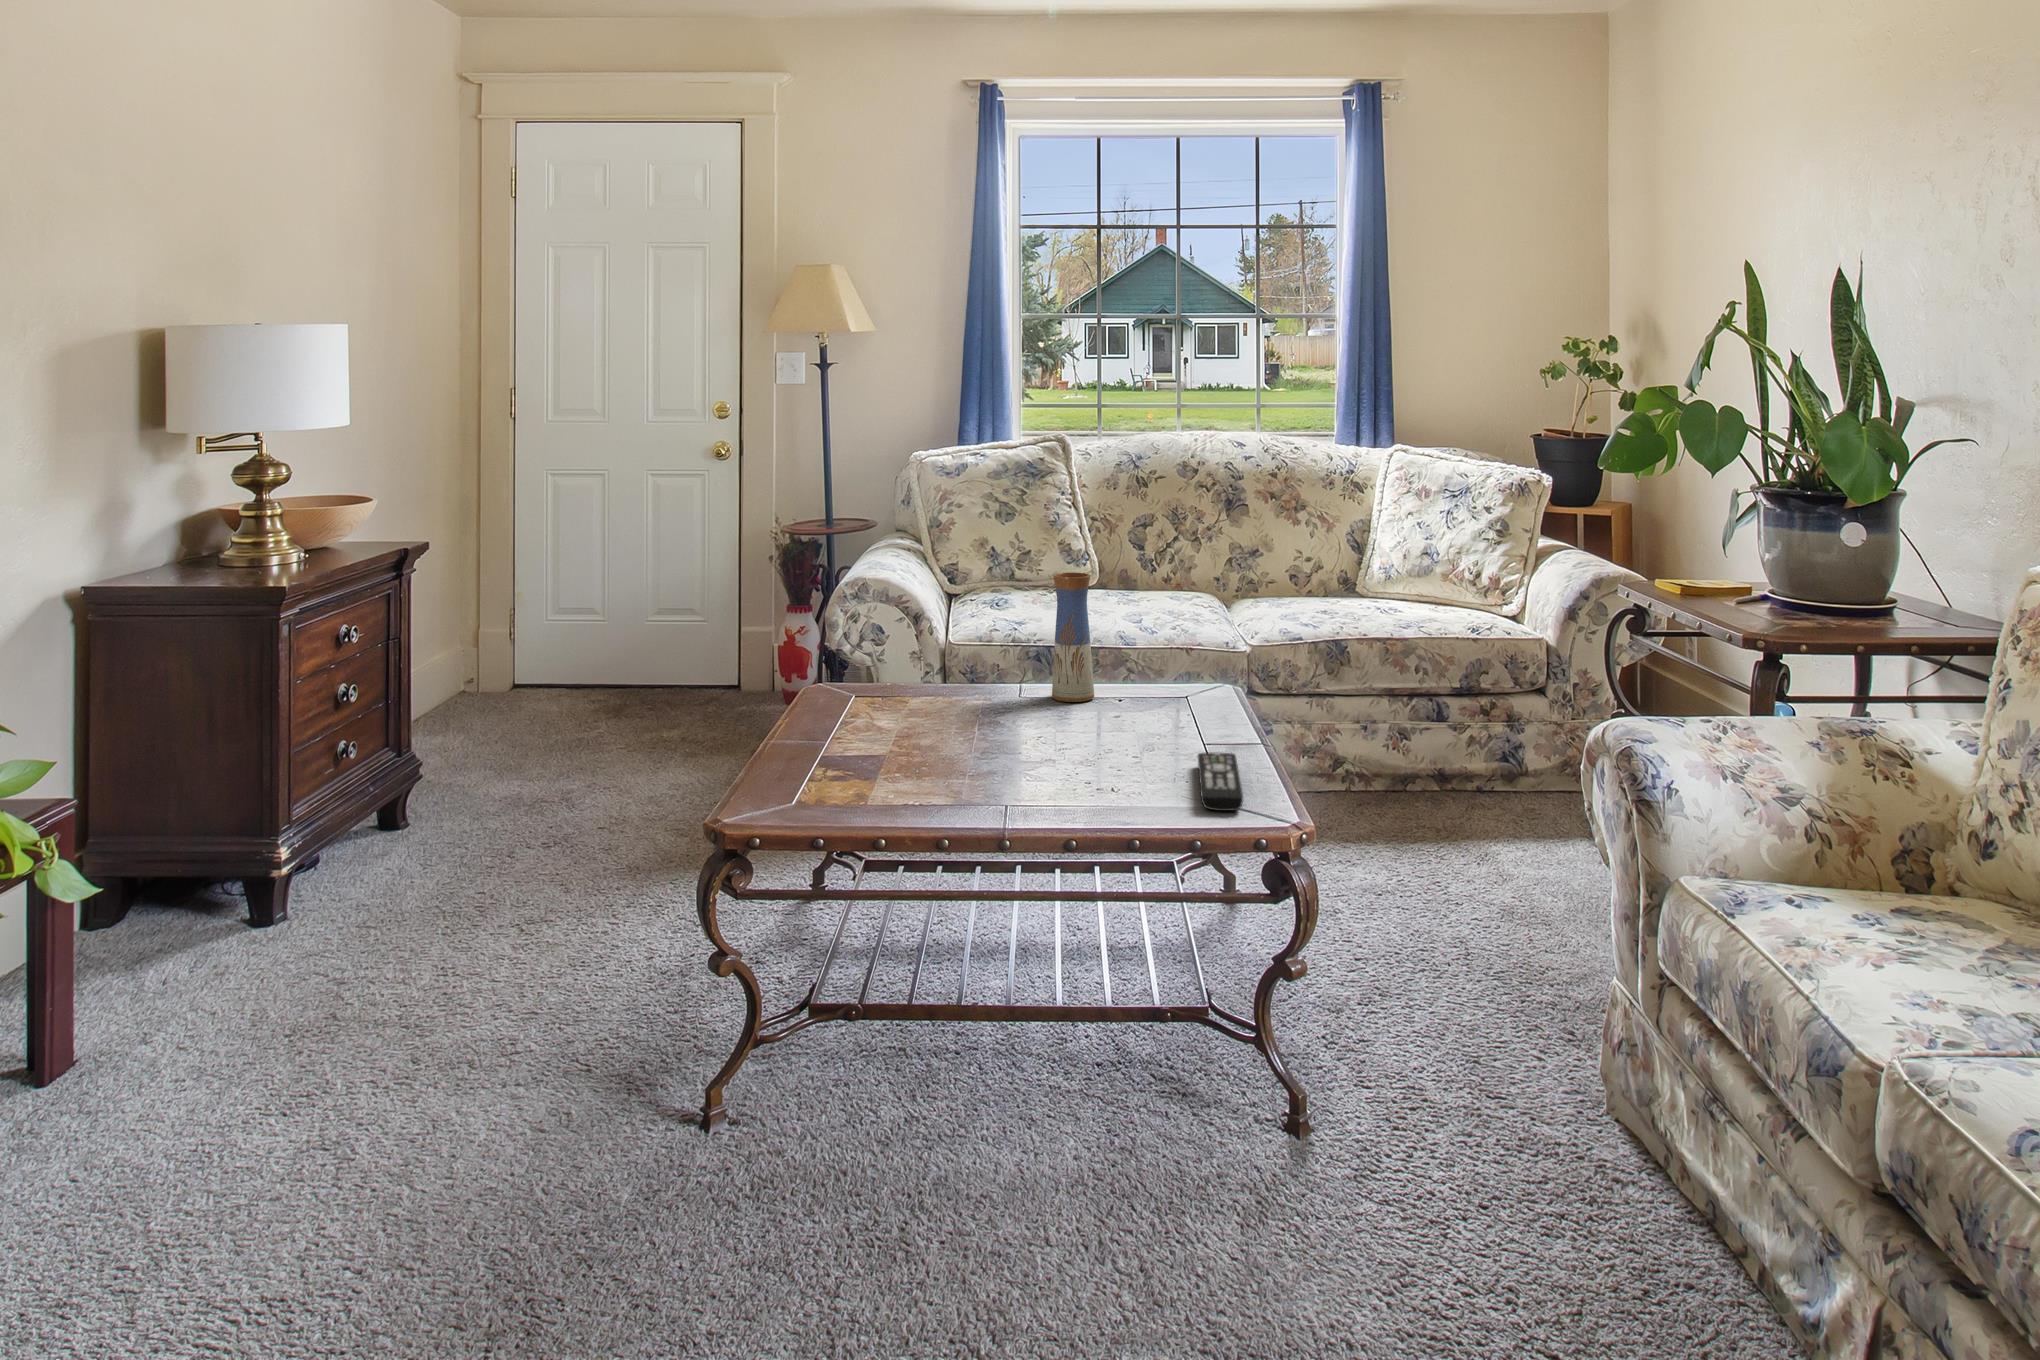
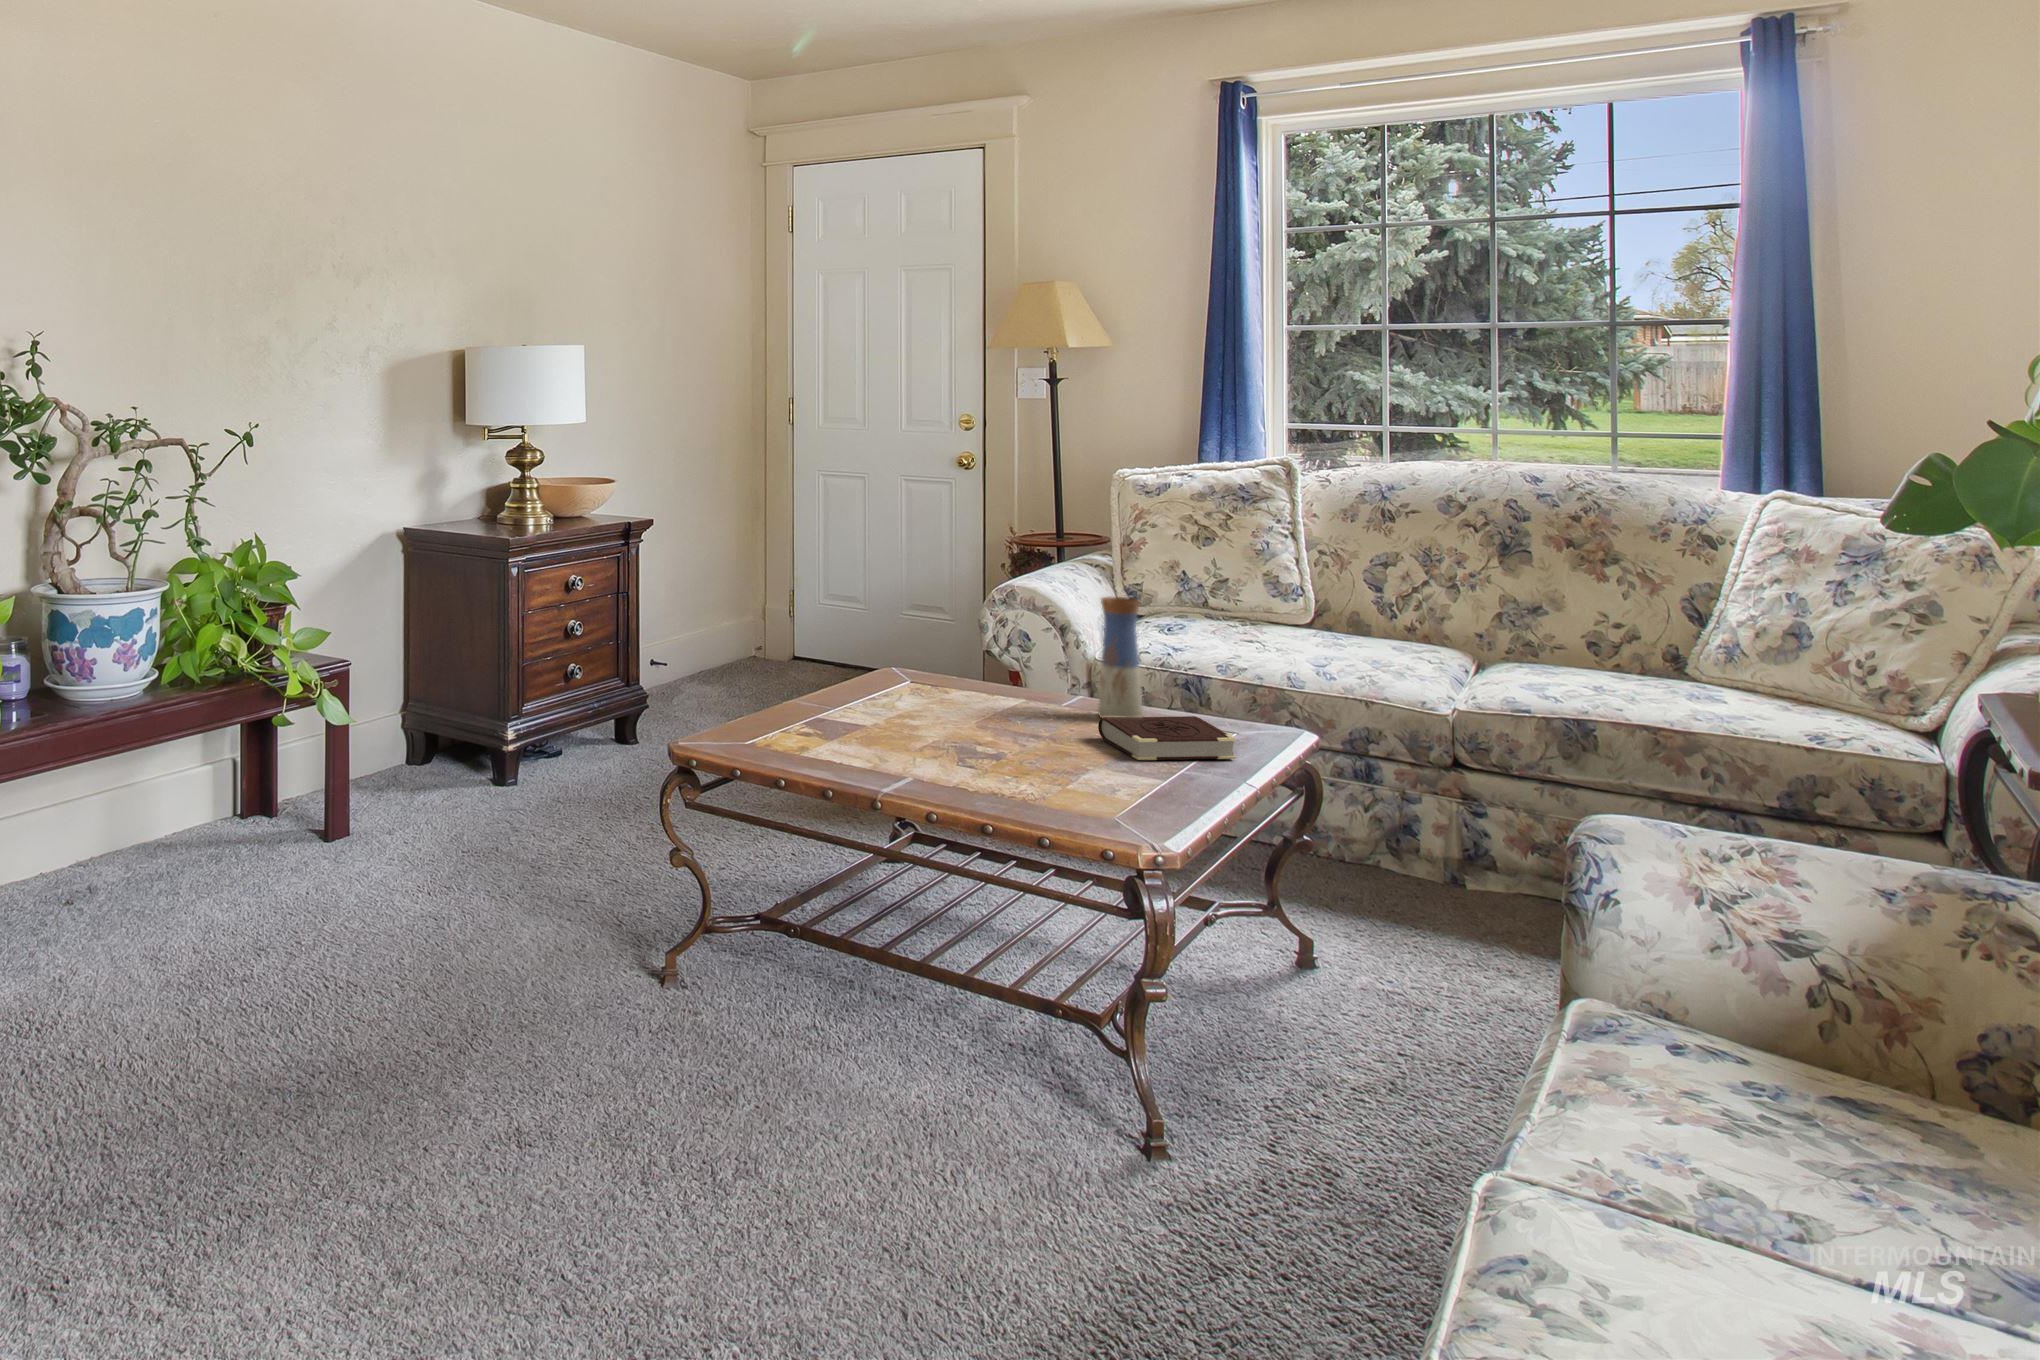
book: none [1083,684,1213,738] -> present [1098,716,1237,760]
remote control: present [1198,752,1243,811] -> none [1100,778,1193,826]

